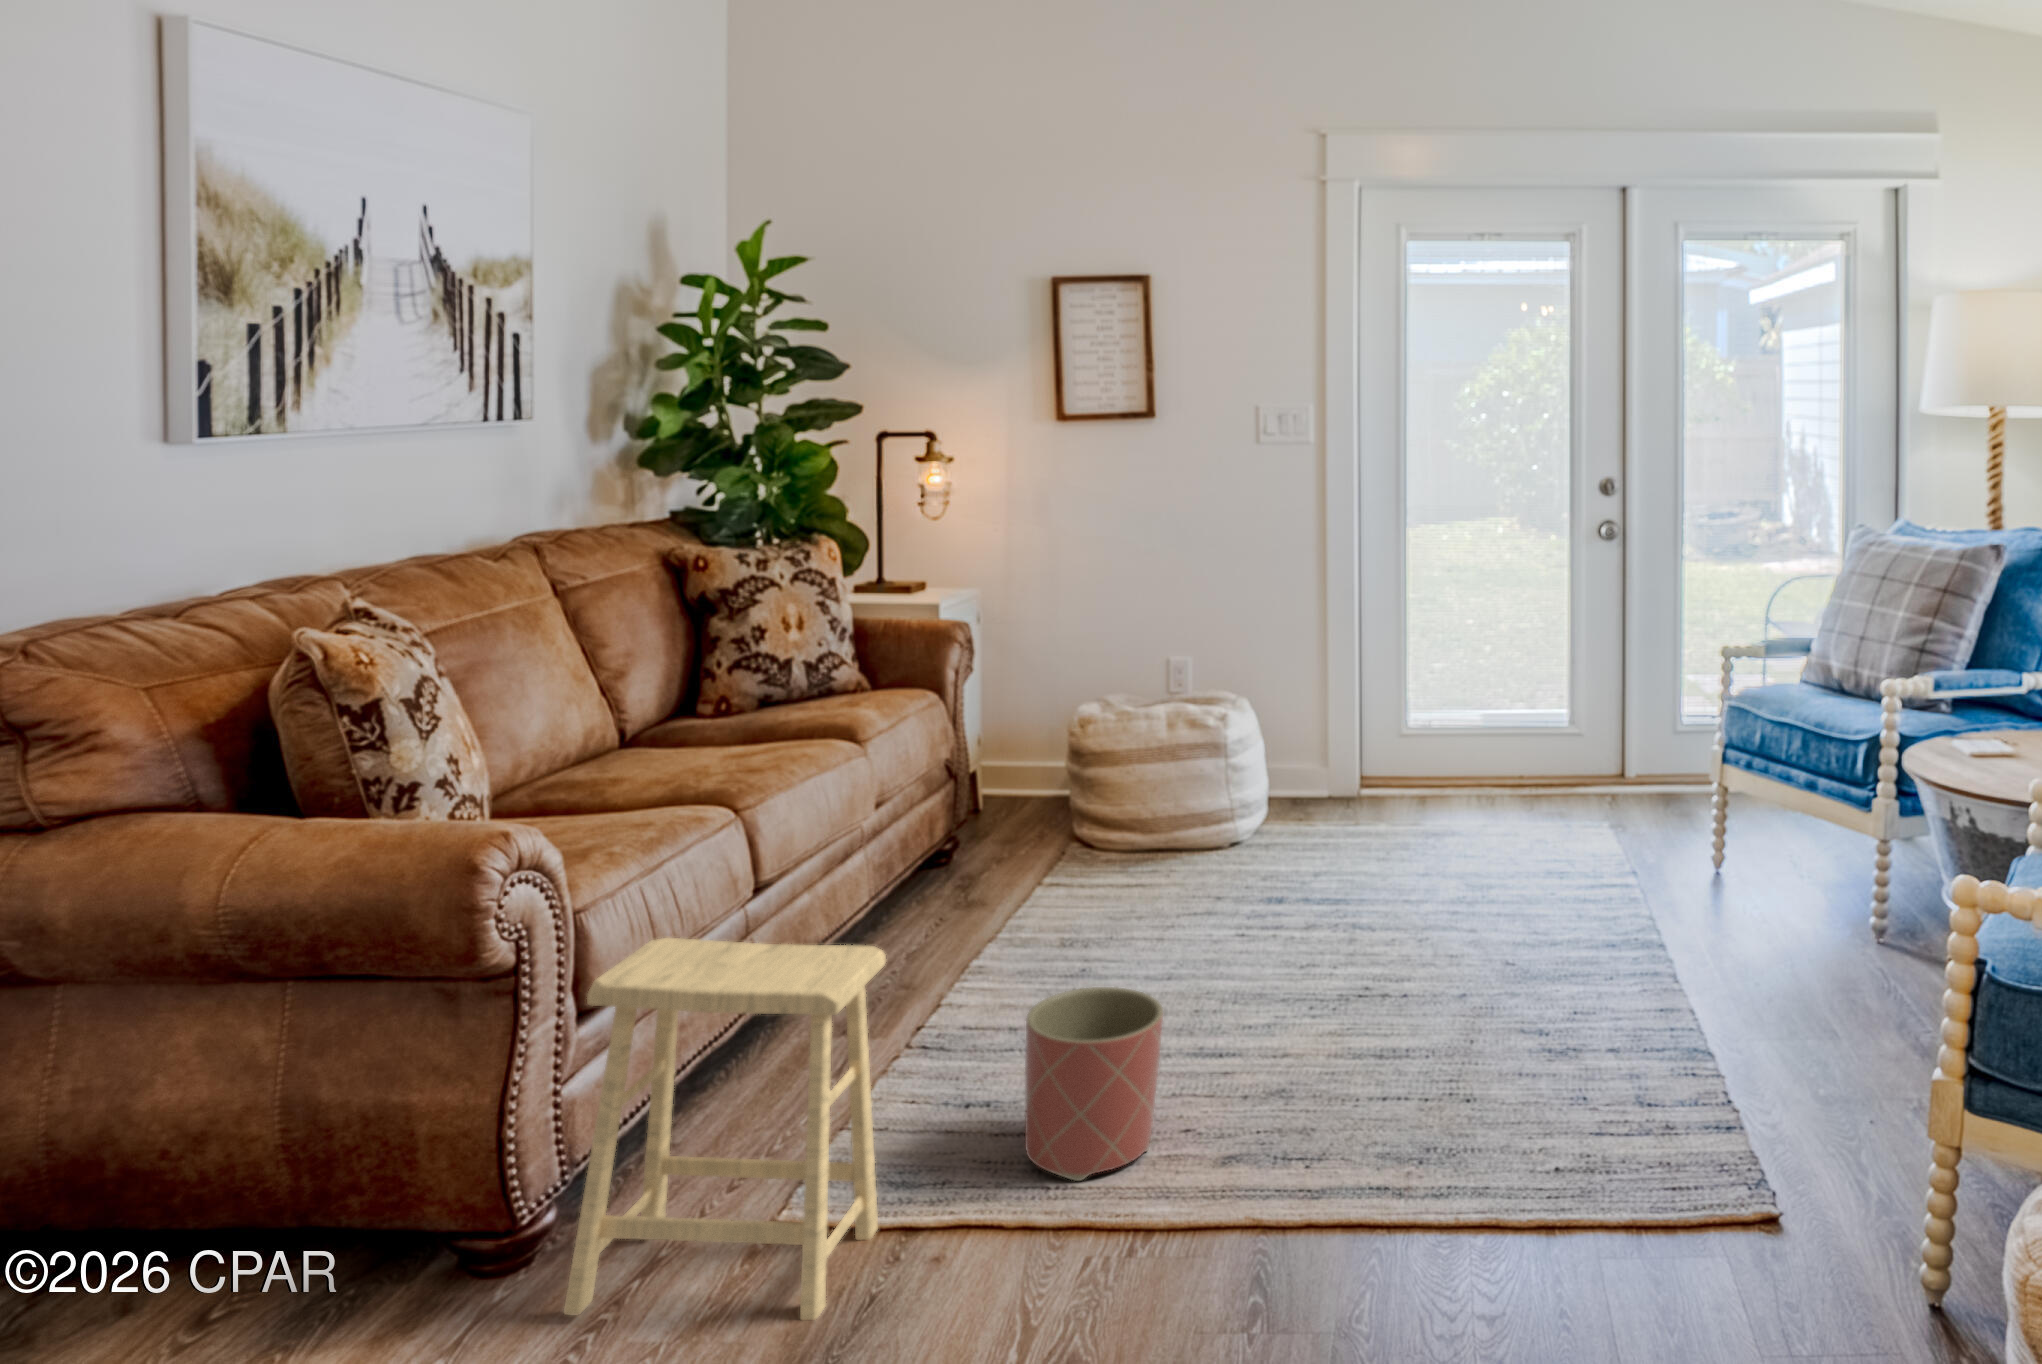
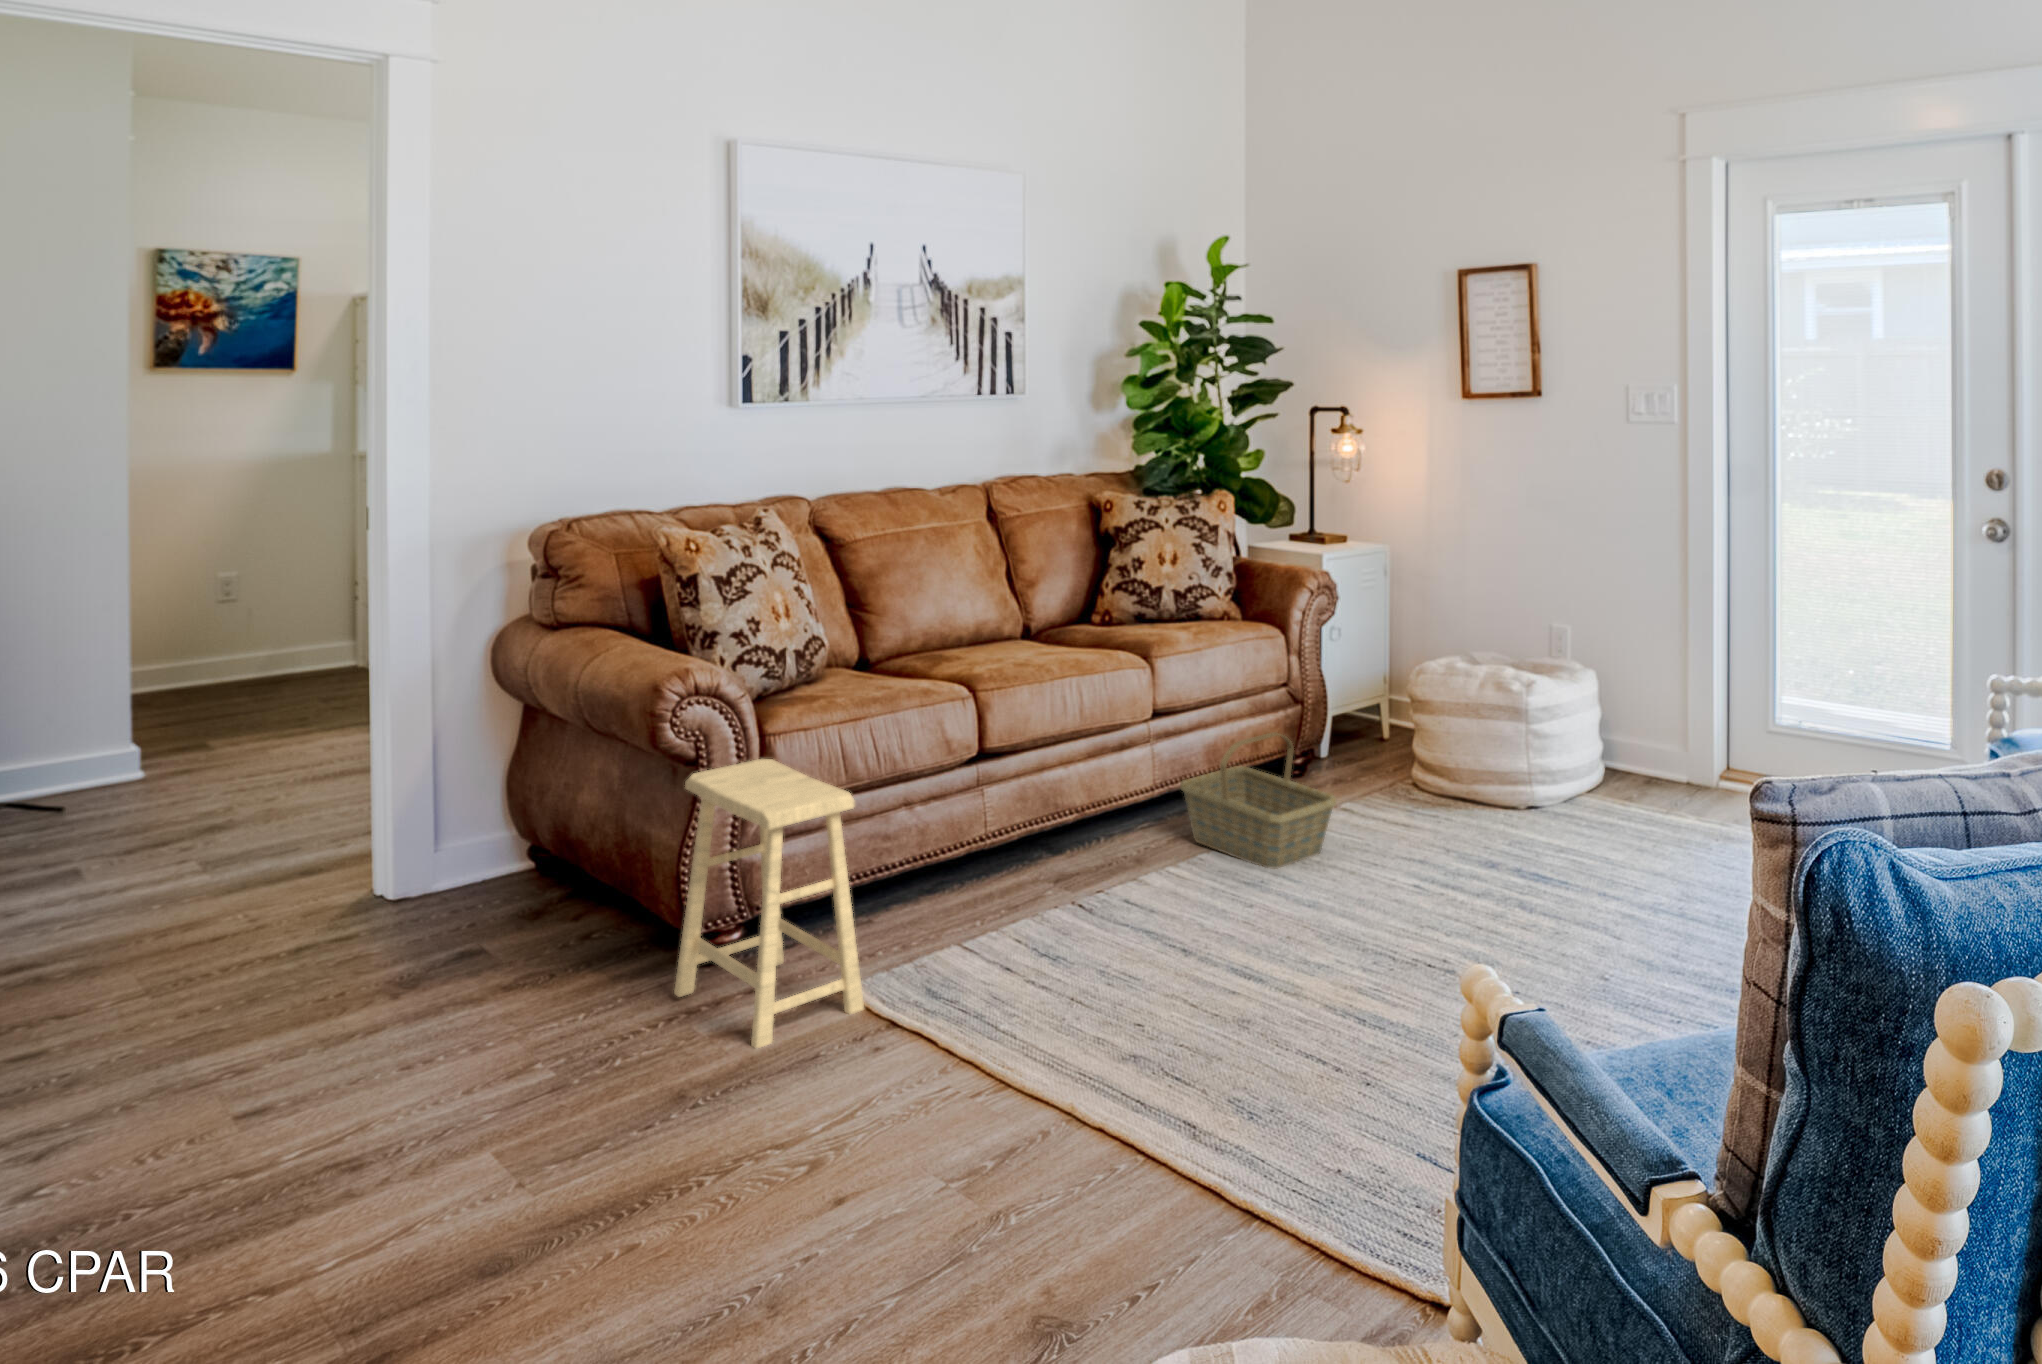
basket: none [934,801,1127,953] -> present [1180,733,1336,869]
planter: present [1025,987,1163,1181] -> none [981,874,1095,1026]

